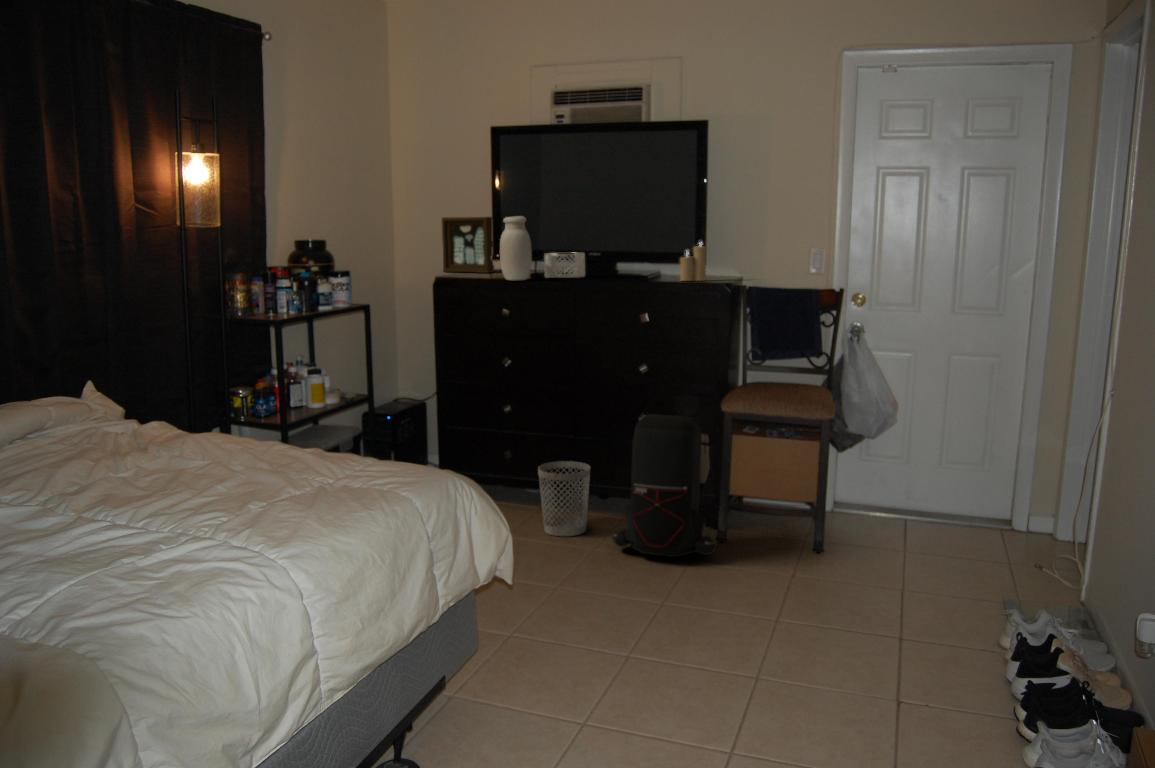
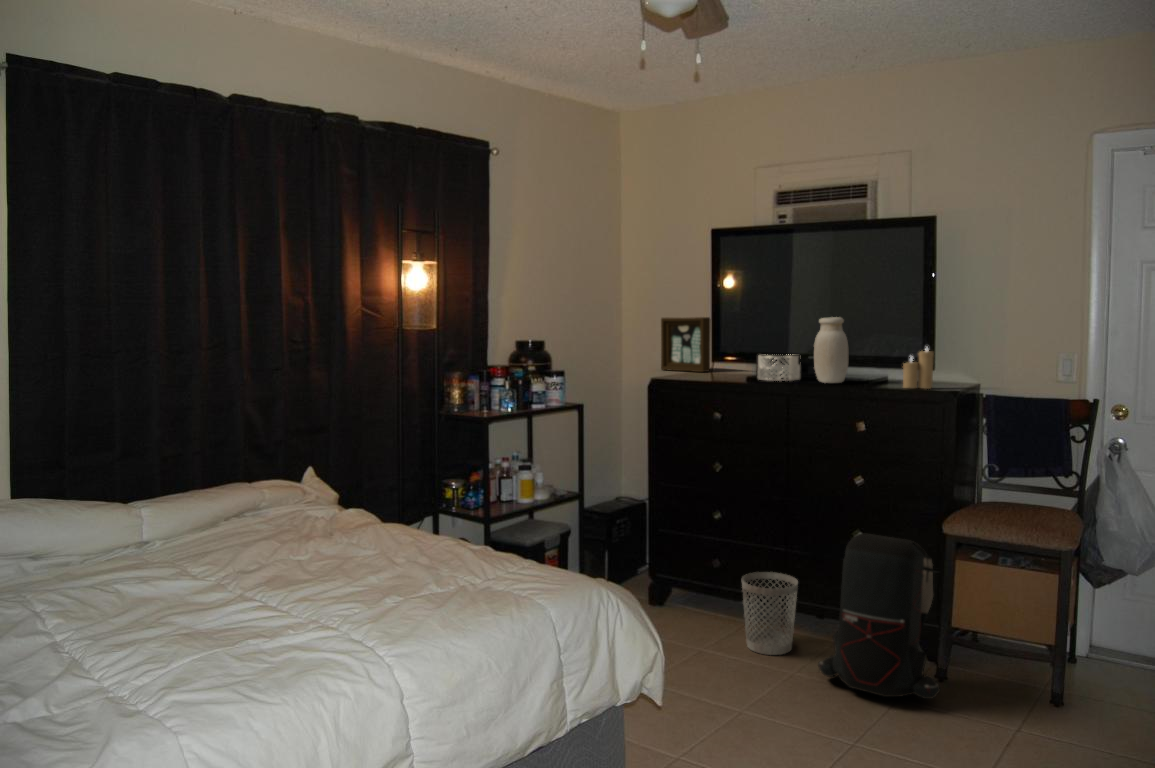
jar: present [500,216,532,280] -> present [814,317,849,383]

